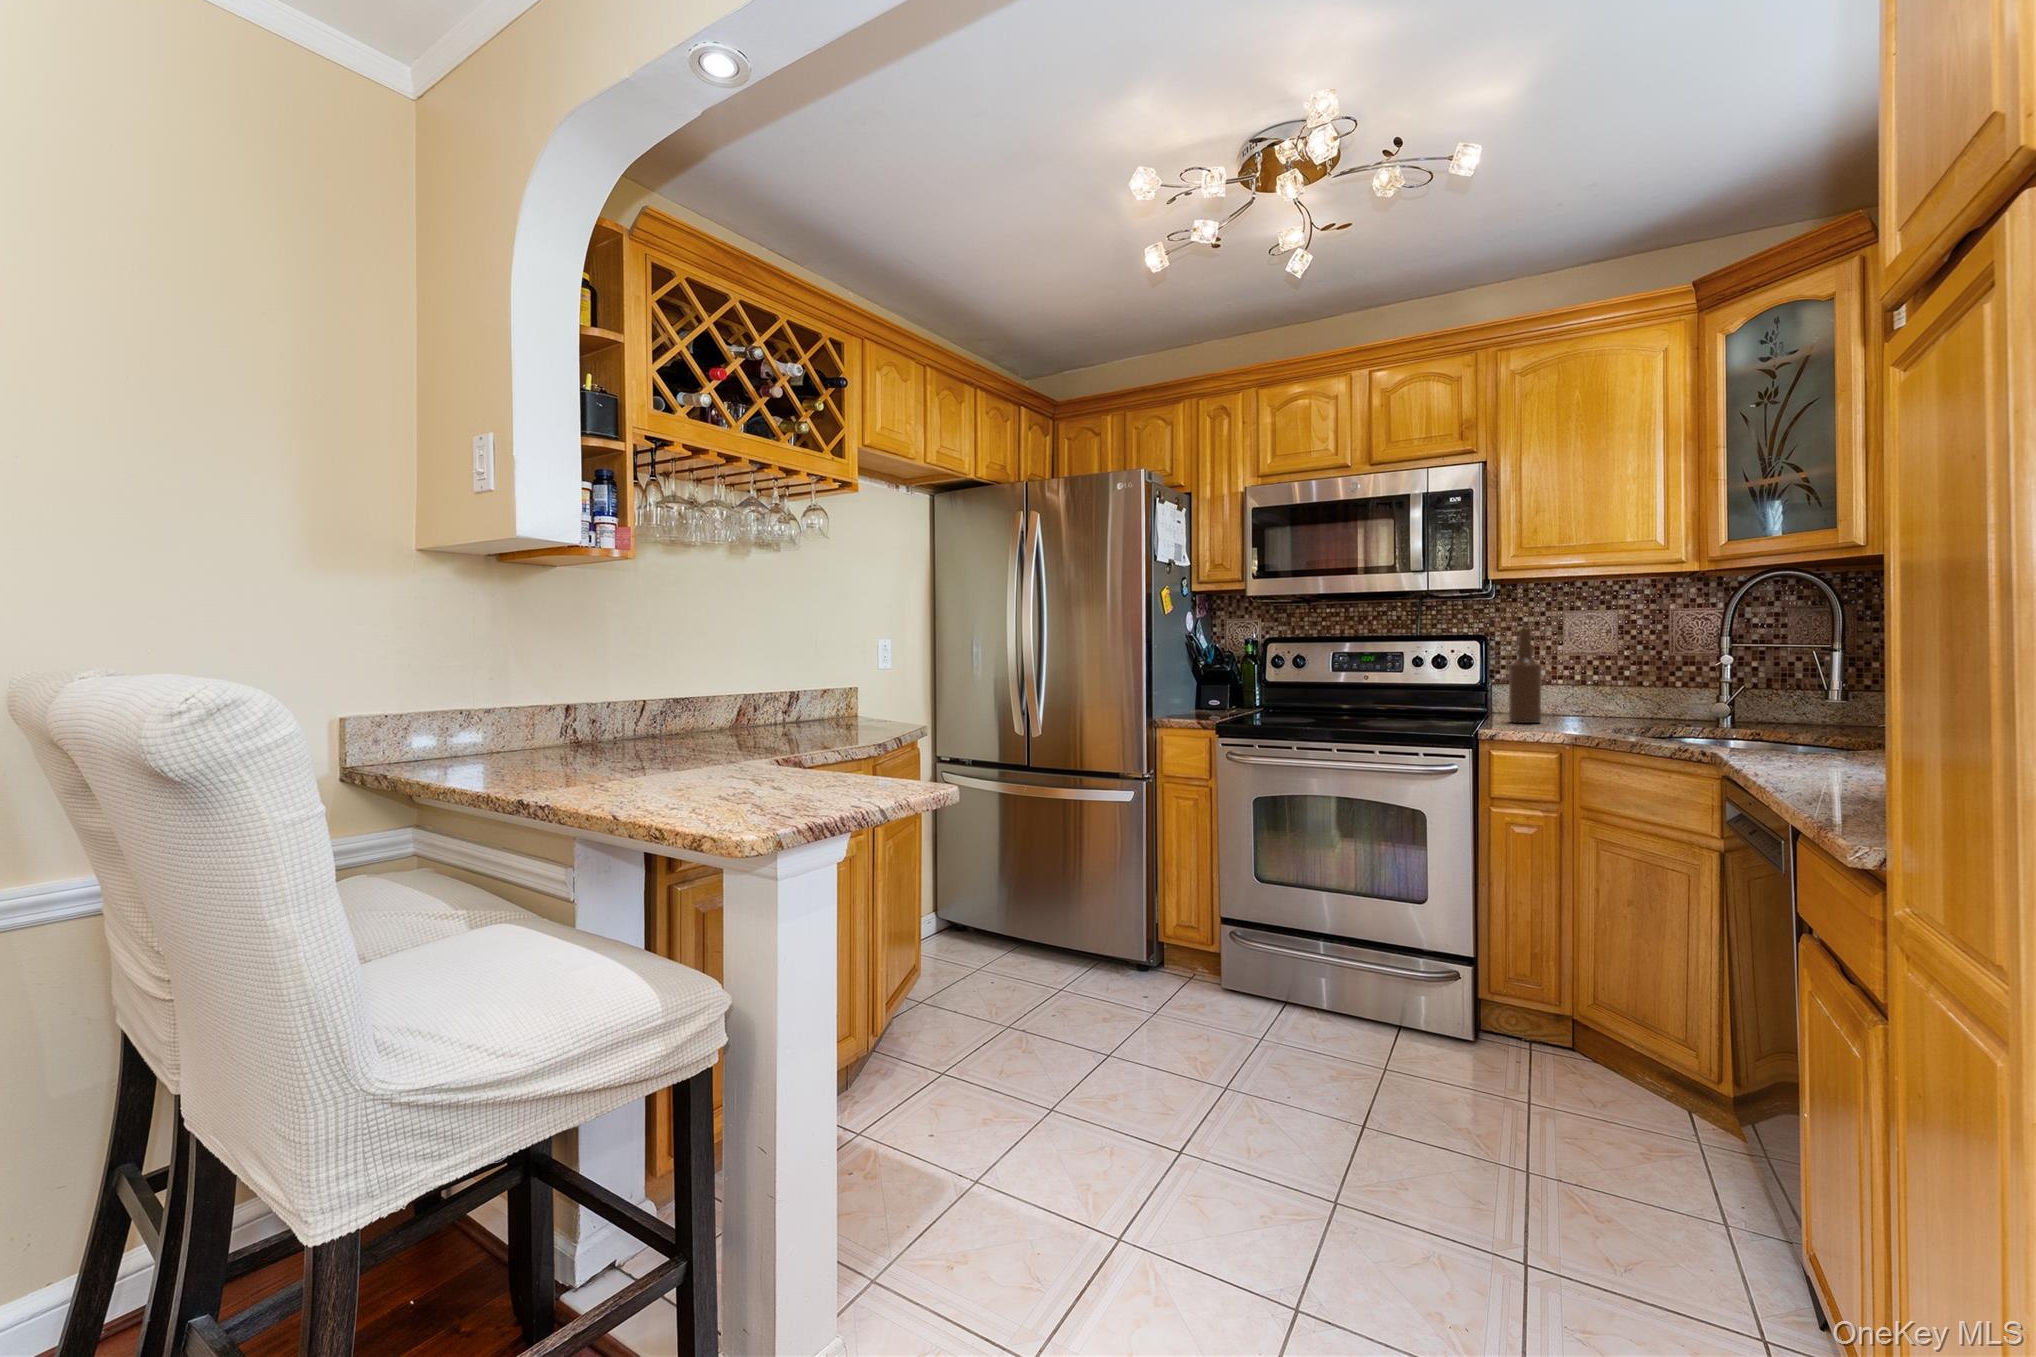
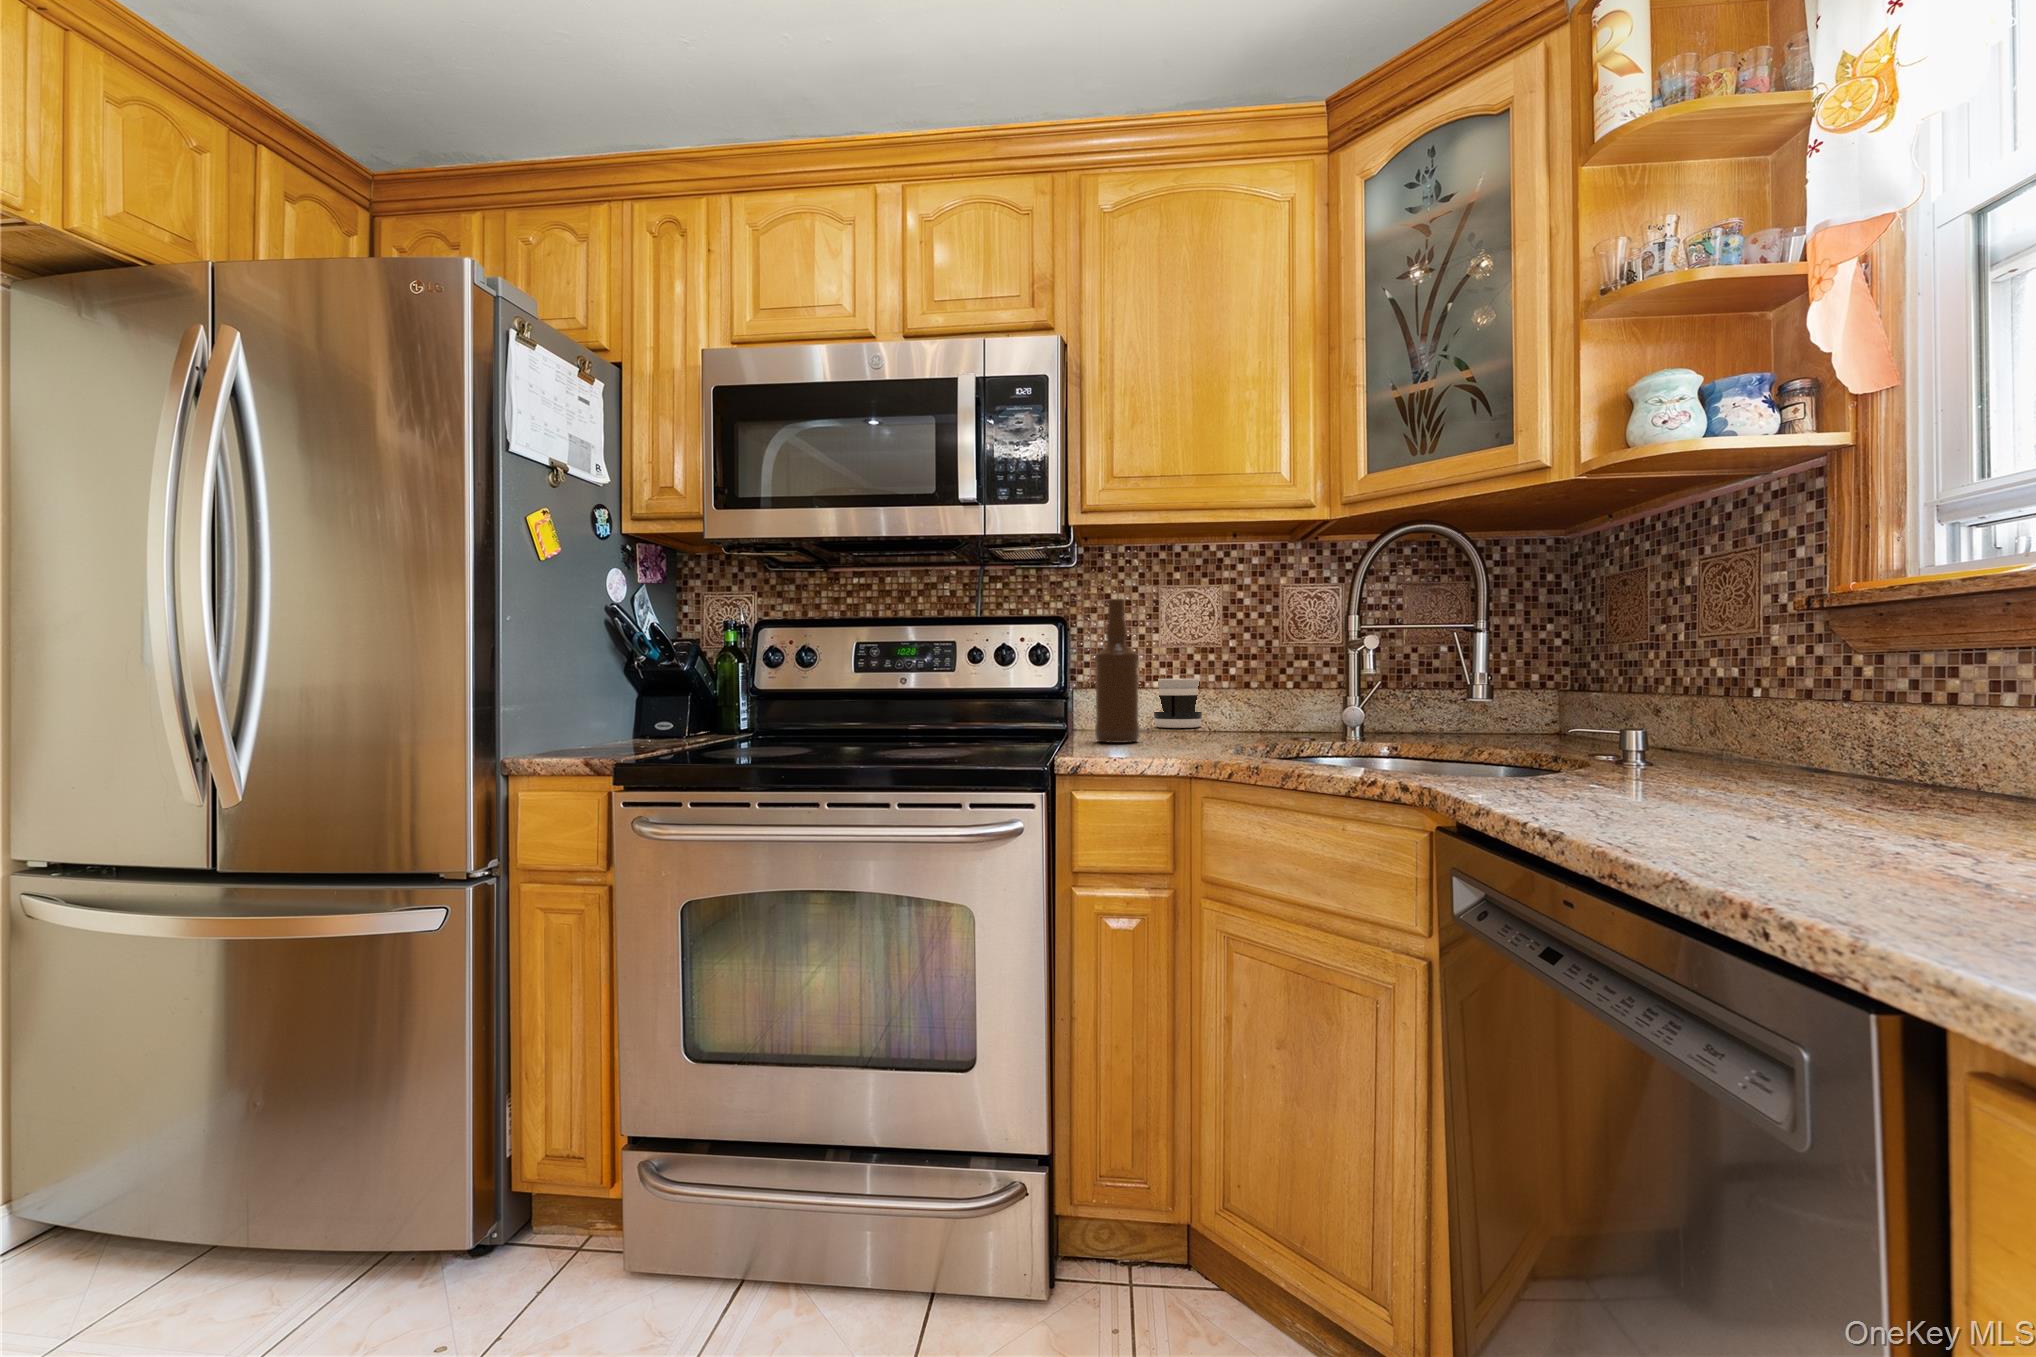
jar: none [1559,678,1600,715] -> present [1154,679,1202,728]

